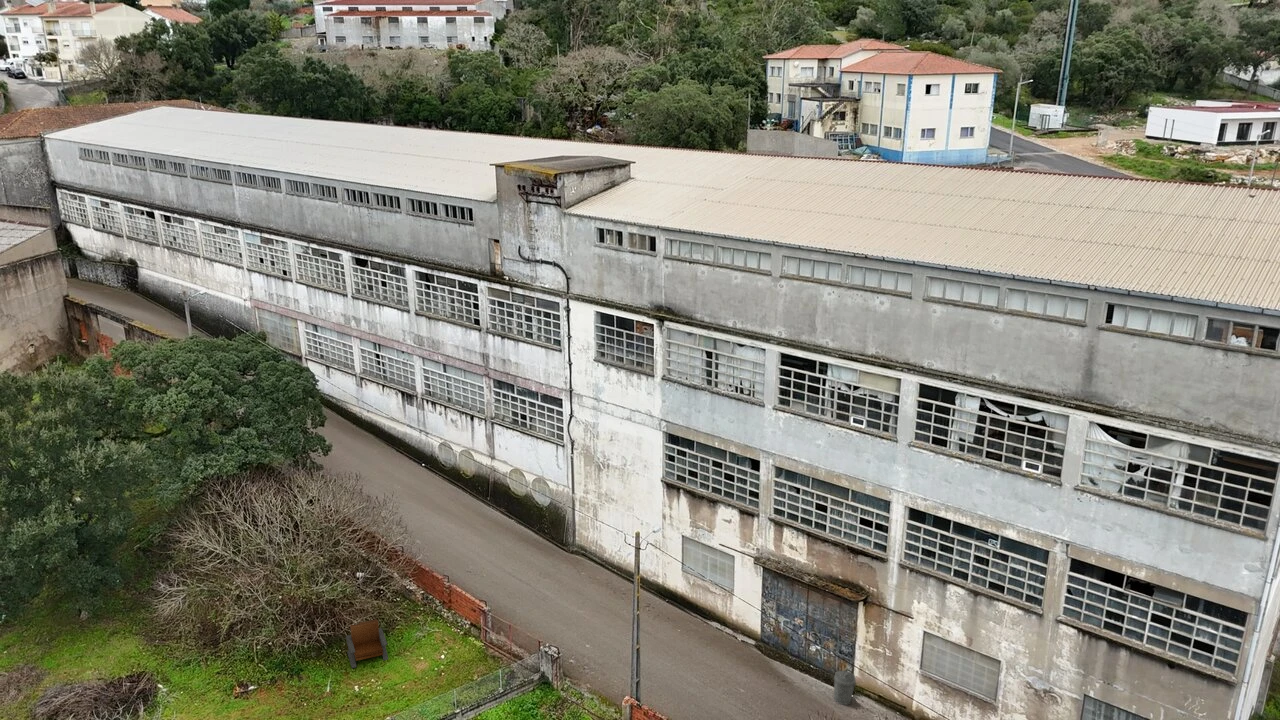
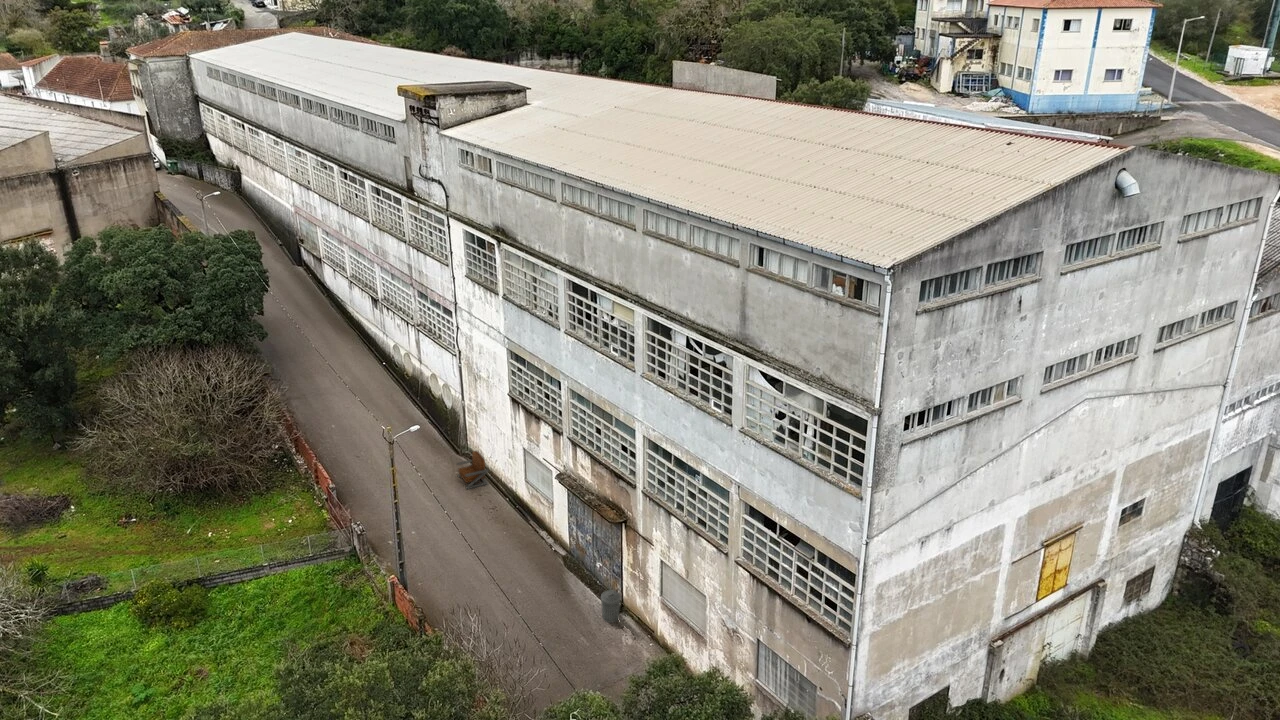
lounge chair: present [346,619,388,668] -> present [457,451,489,489]

